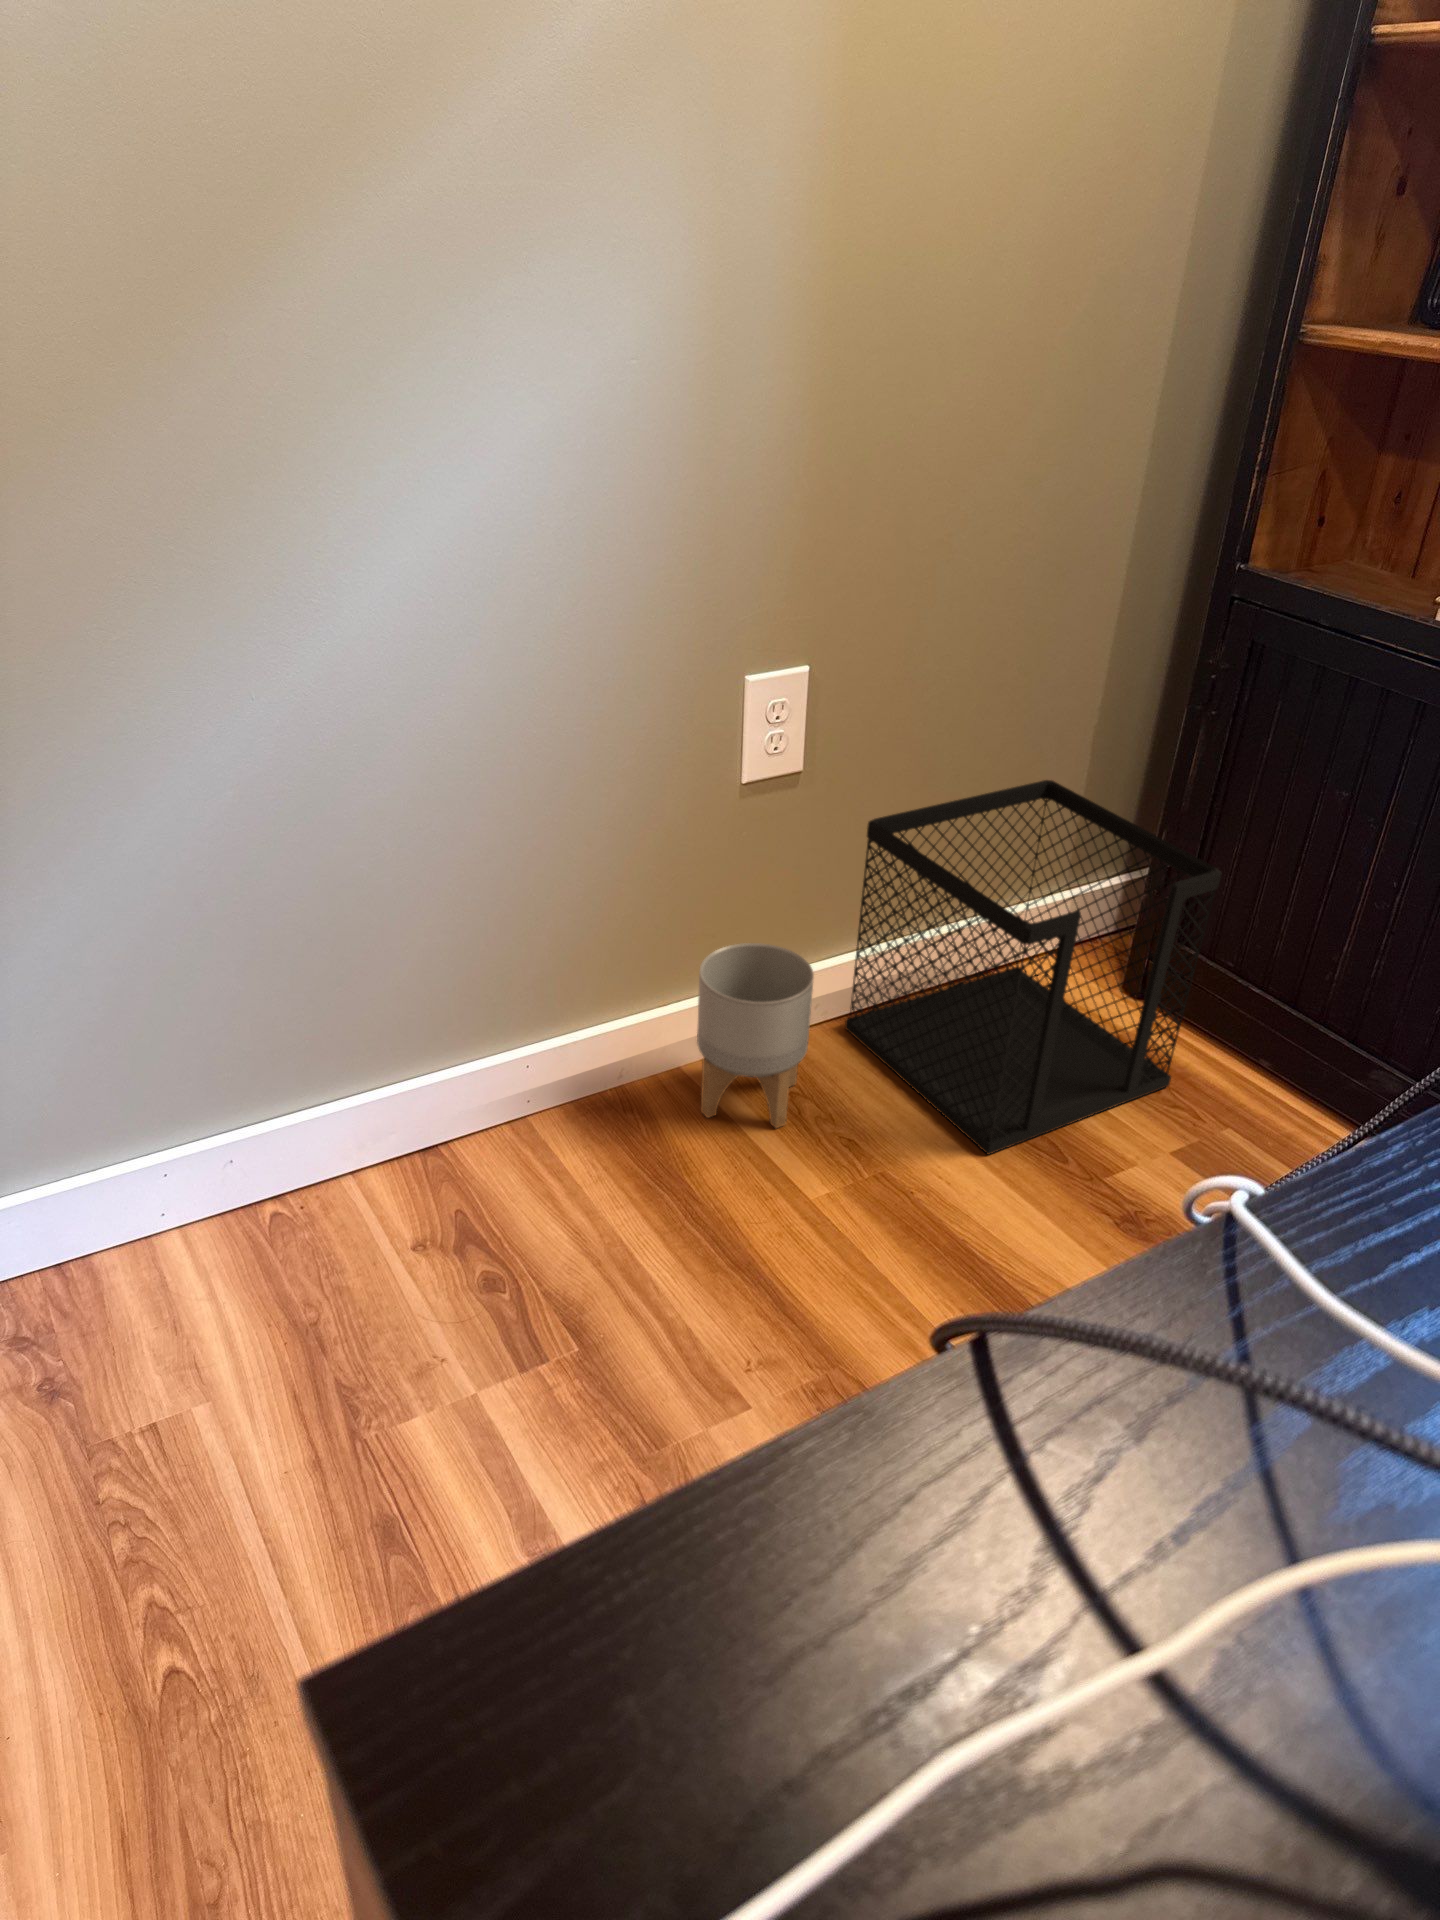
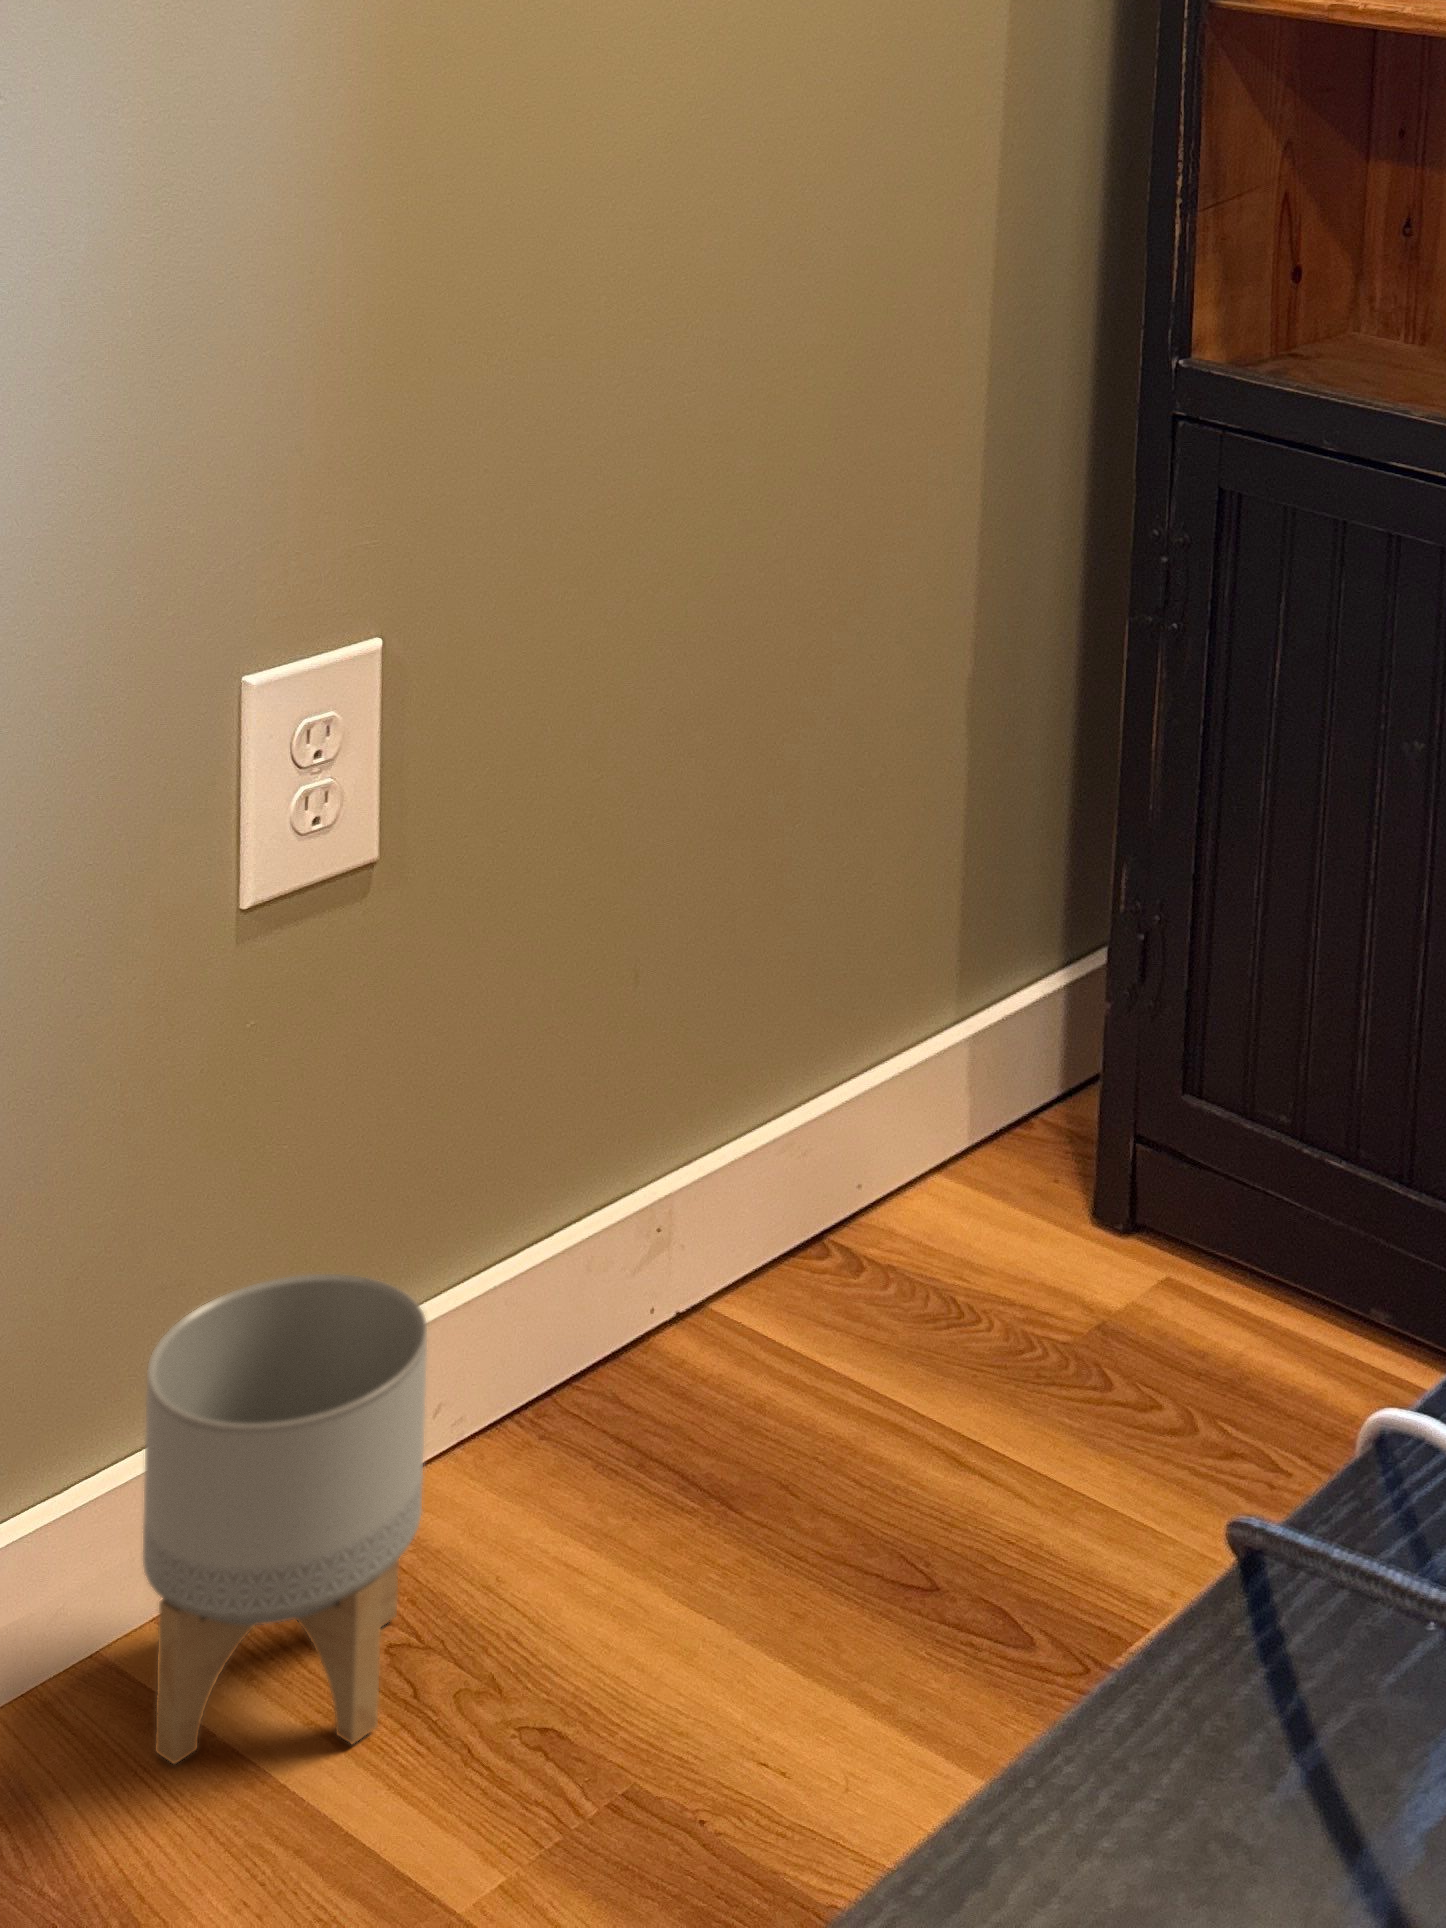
wastebasket: present [845,780,1222,1155] -> none [505,801,1237,1673]

